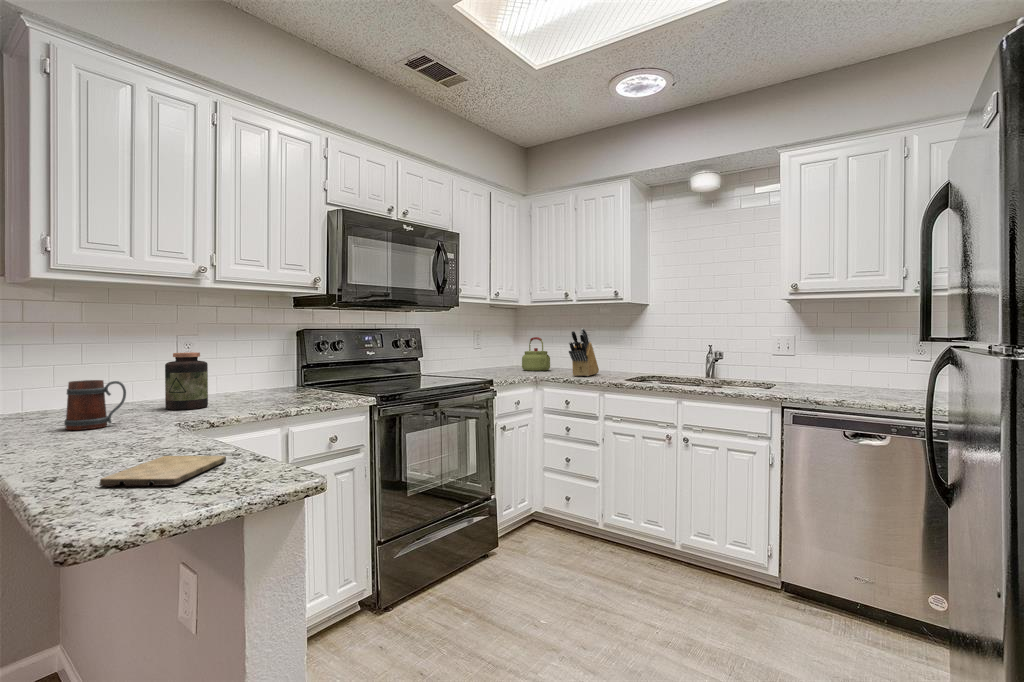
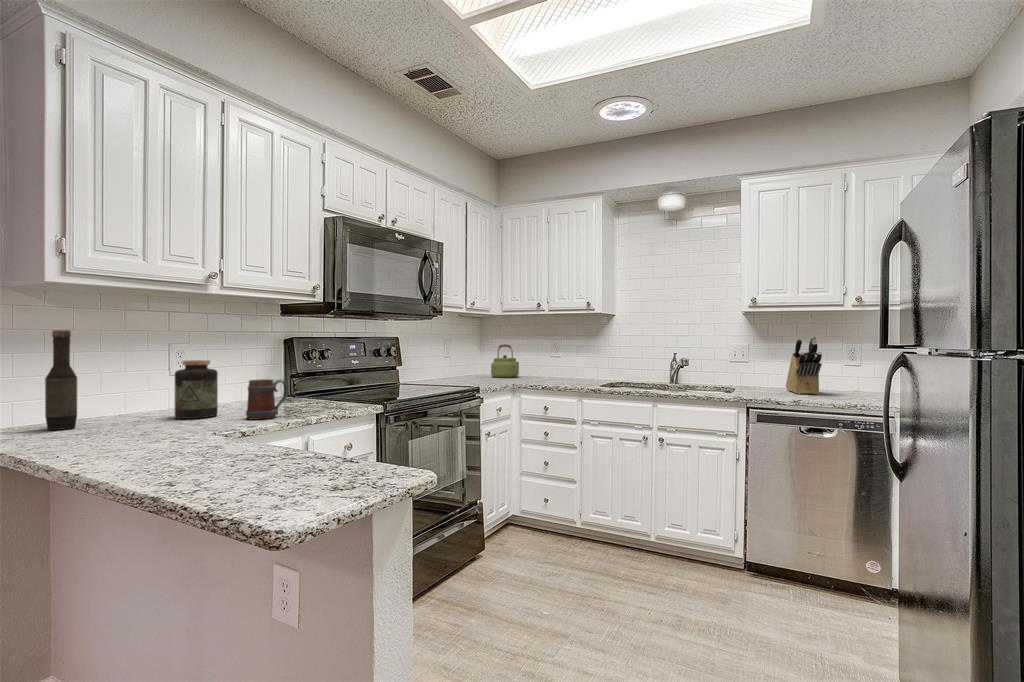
bottle: none [36,324,67,419] -> present [45,330,77,430]
knife block: present [569,328,599,376] -> present [786,336,822,394]
mug: present [65,380,126,430] -> present [246,379,288,420]
cutting board: present [99,456,226,486] -> none [224,458,316,488]

